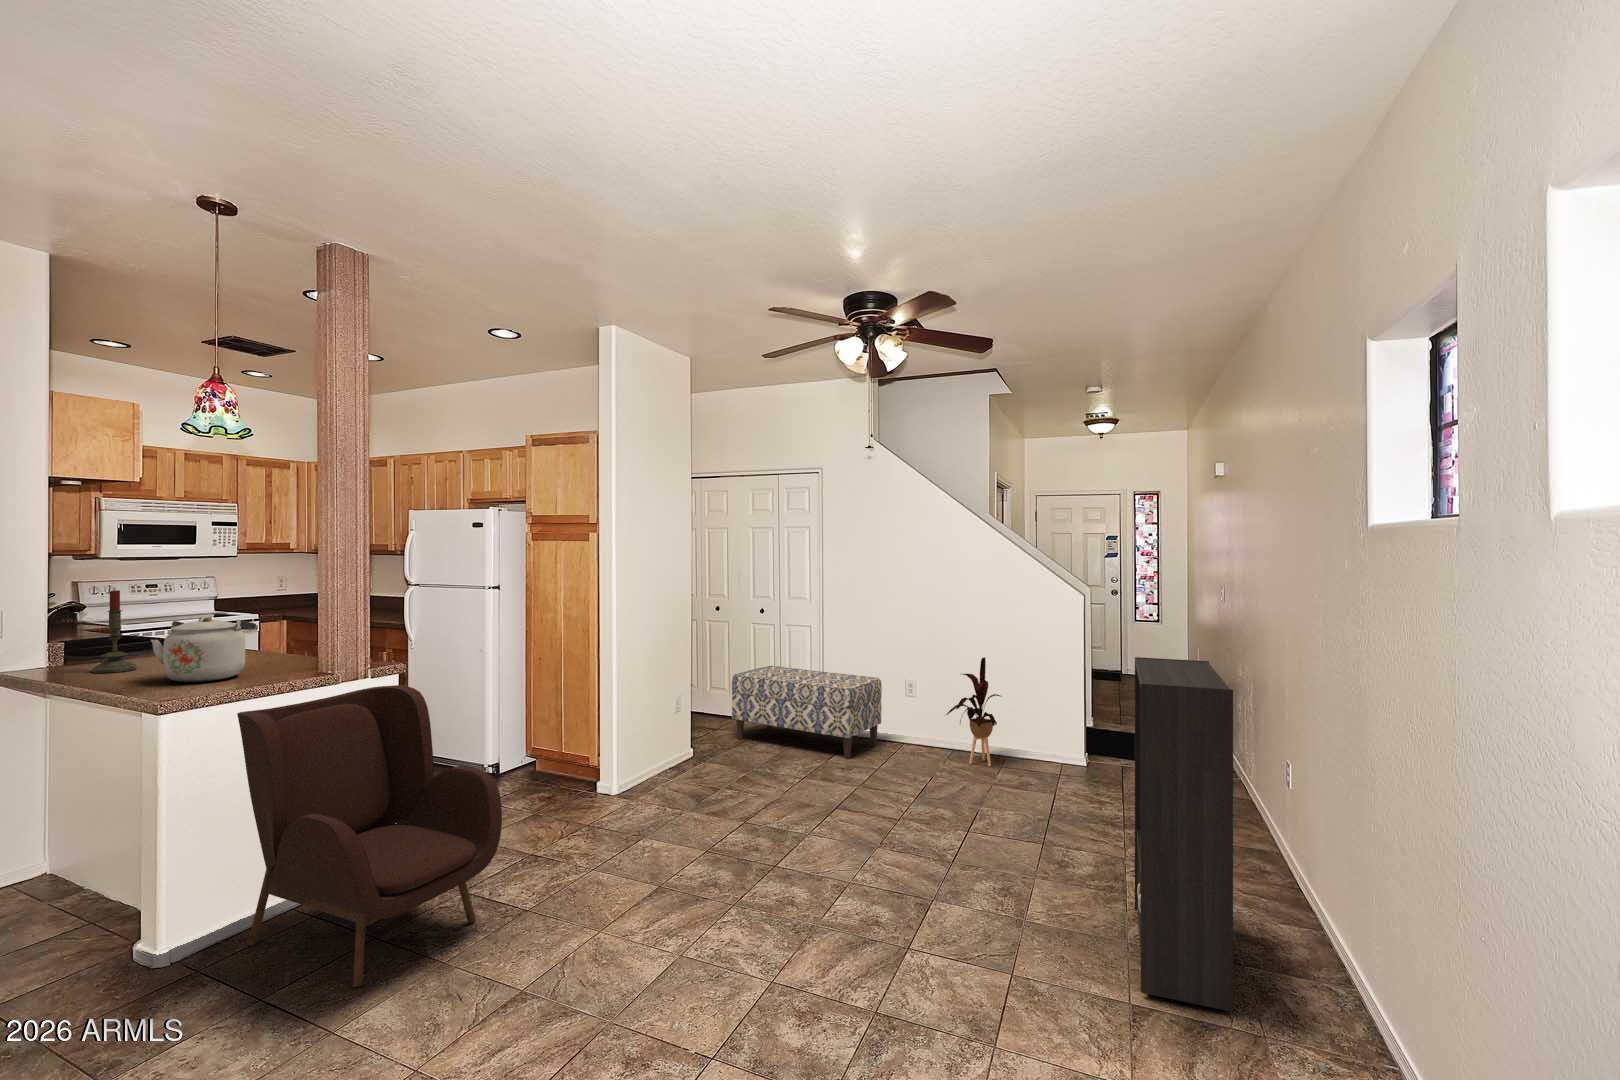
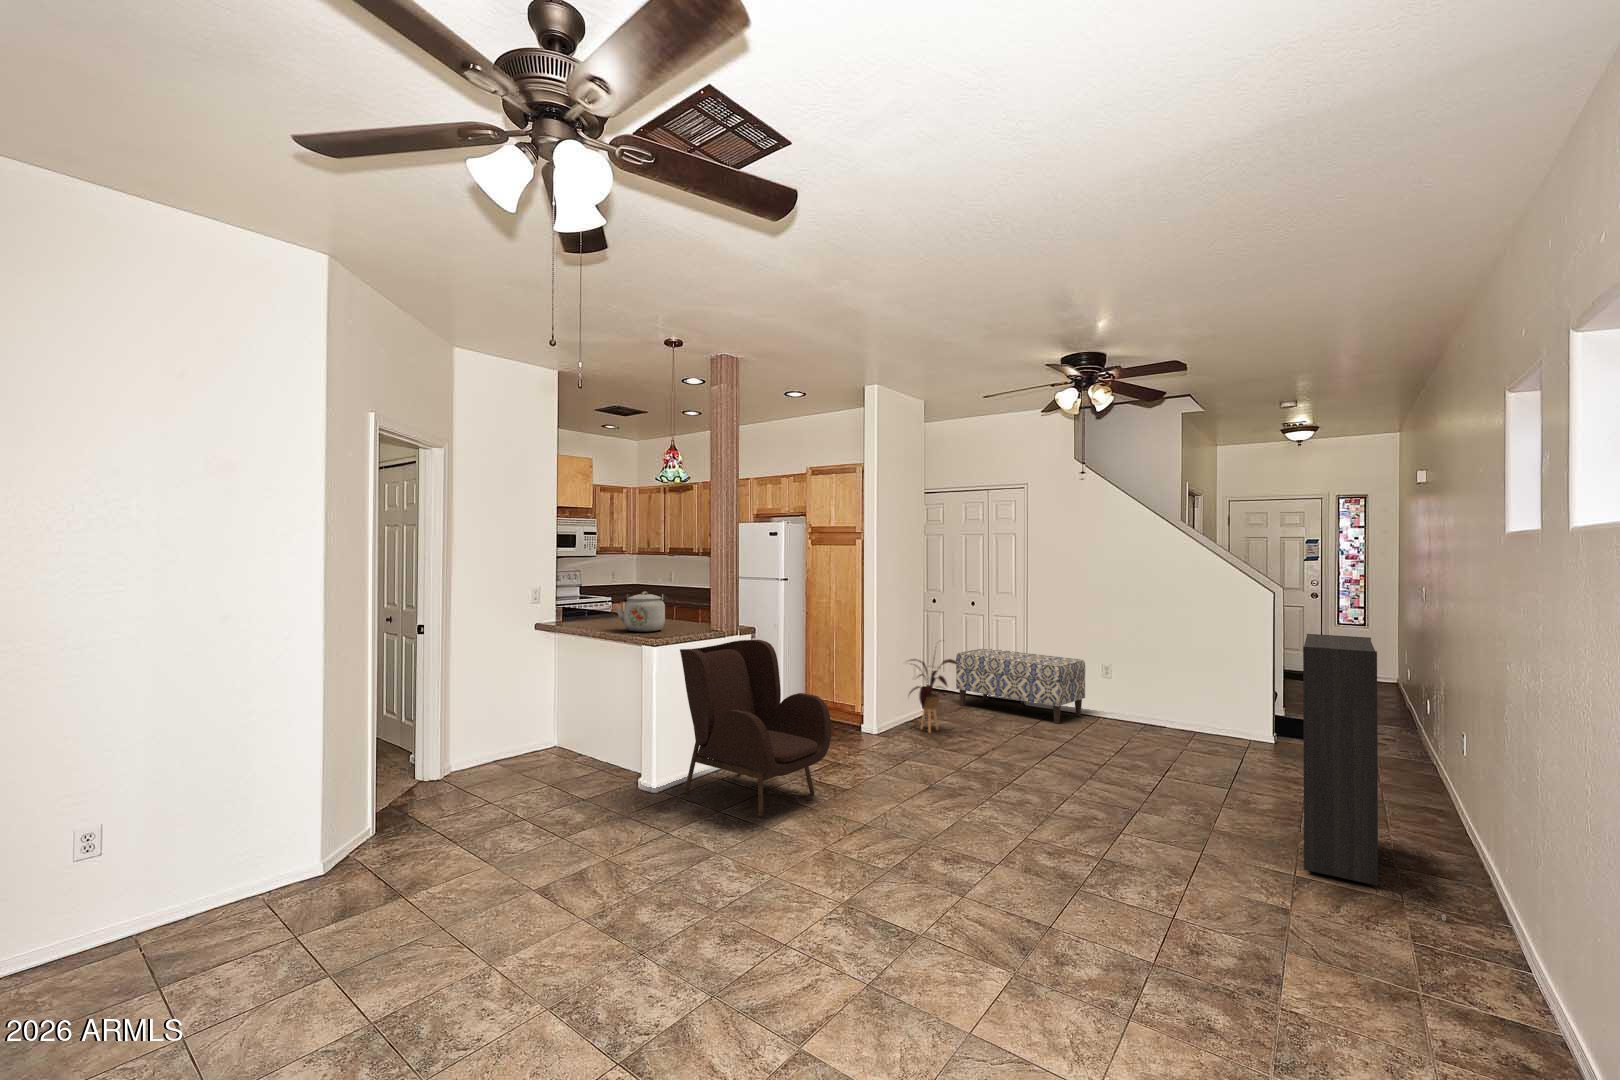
candle: present [92,588,137,673] -> none [575,573,596,626]
house plant: present [946,657,1000,766] -> present [909,659,961,733]

